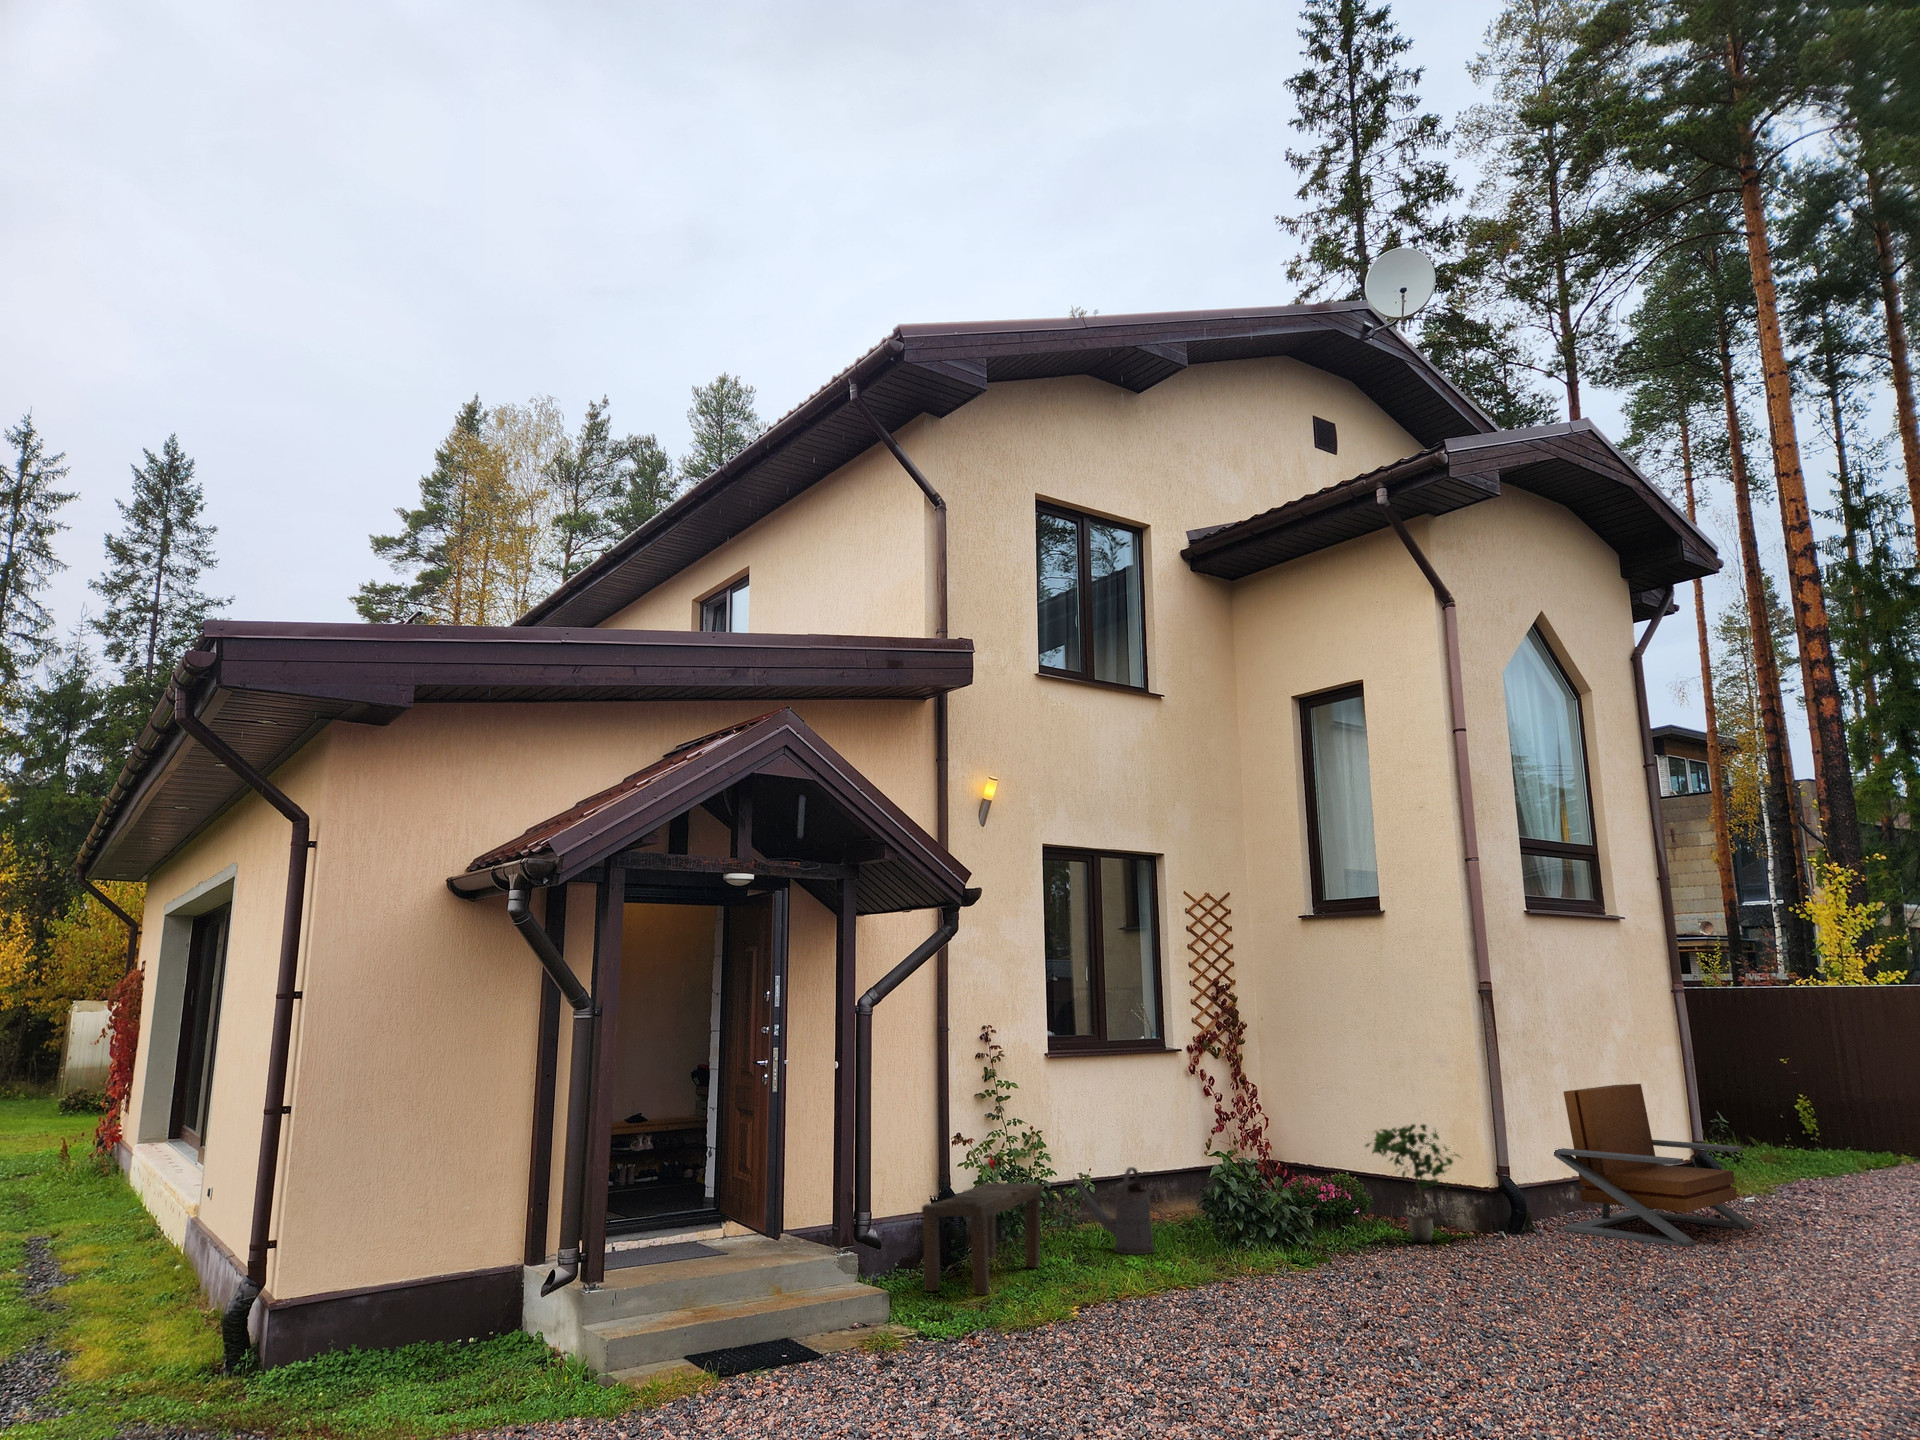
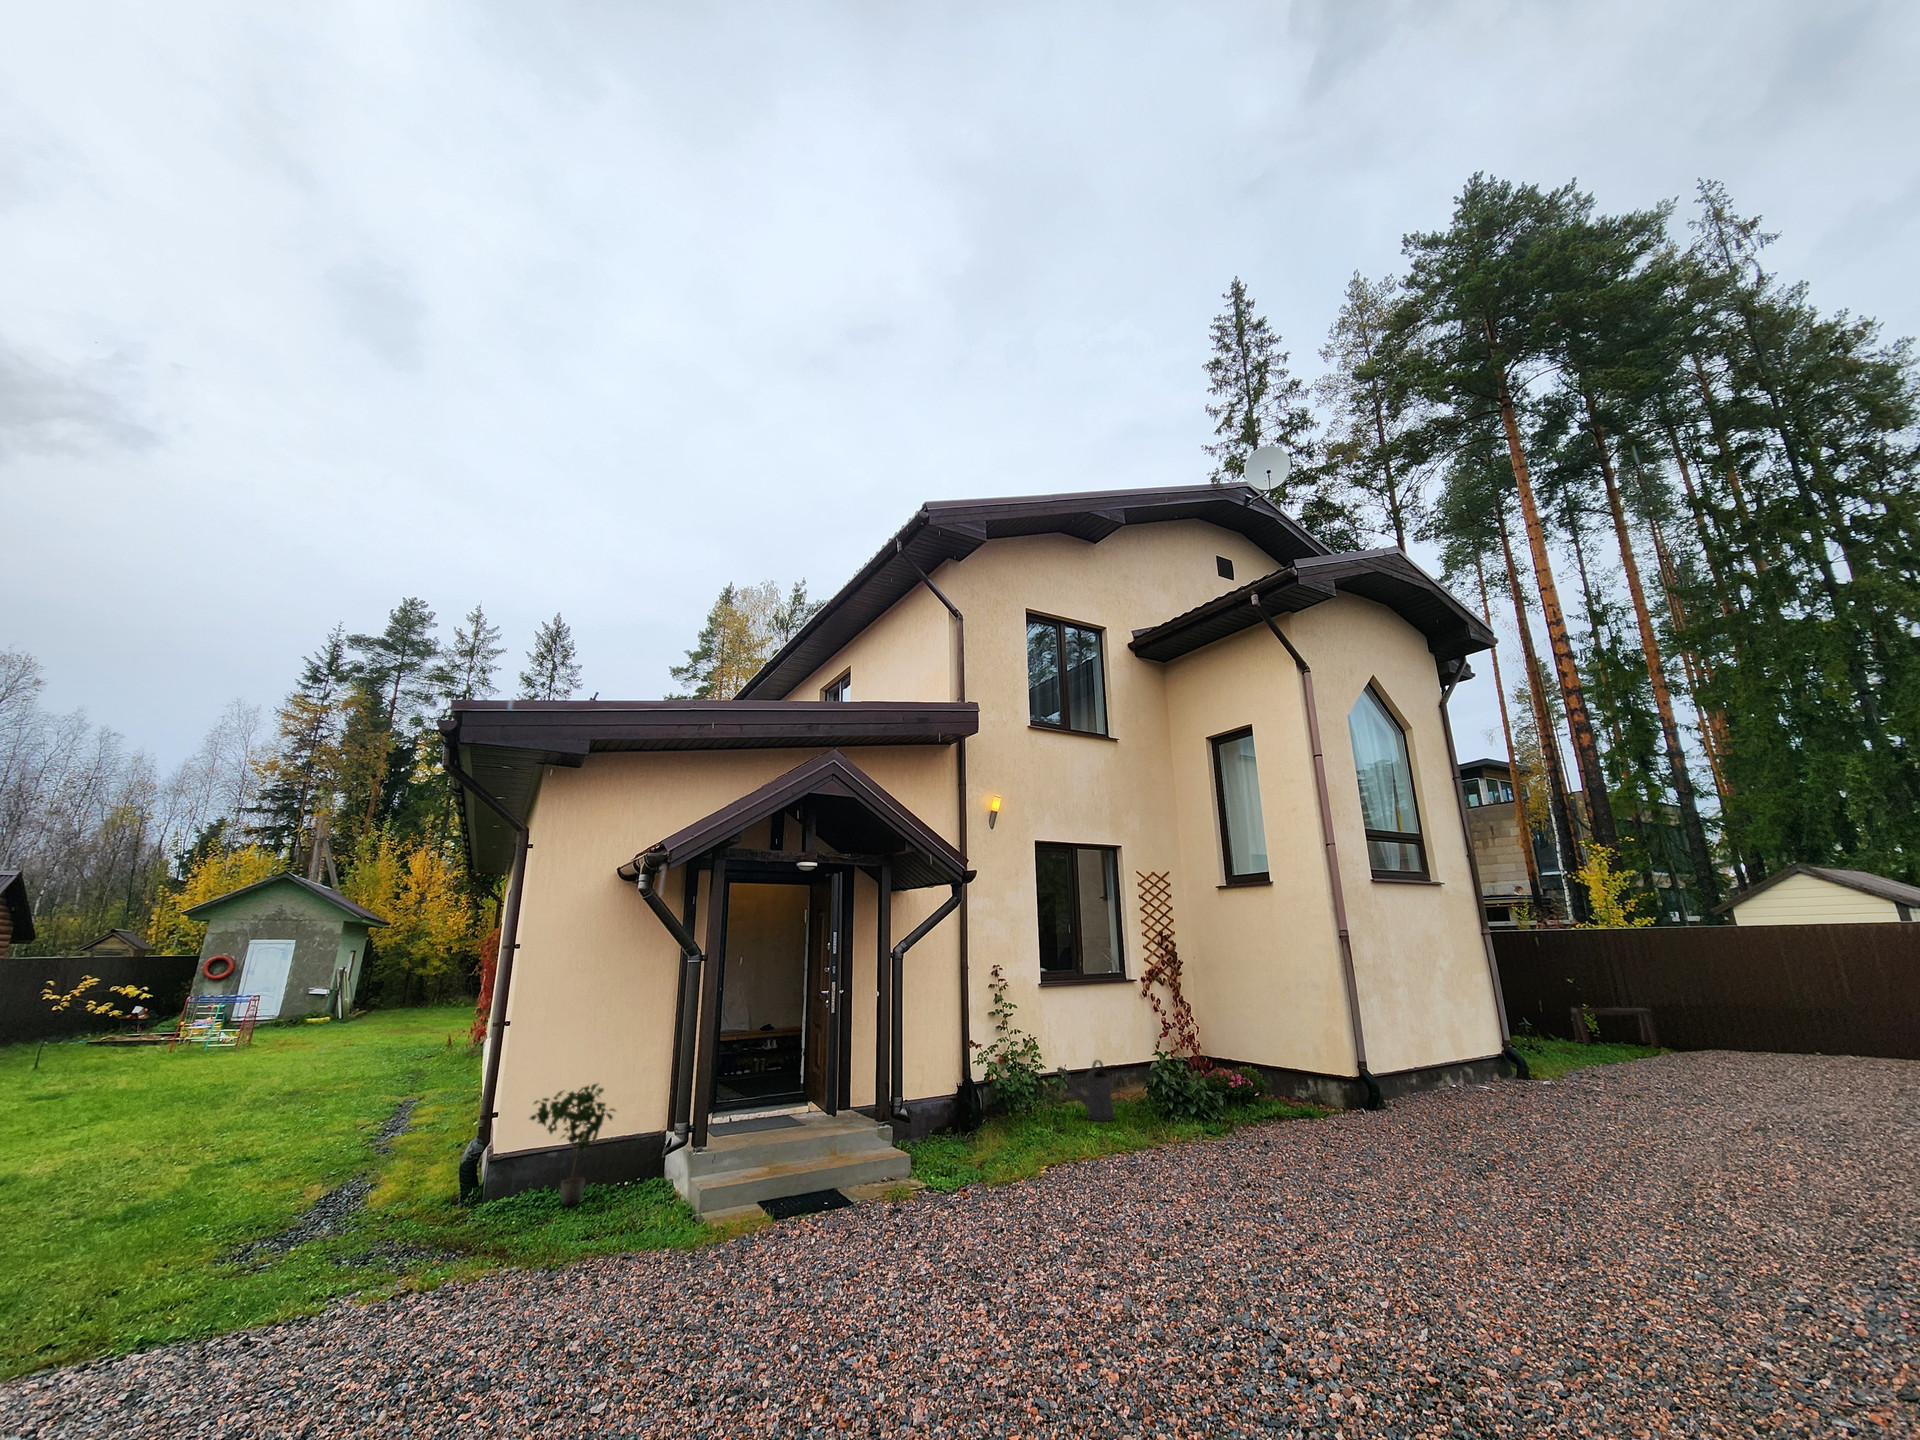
lounge chair: present [1554,1084,1753,1247] -> none [1395,1002,1549,1123]
potted plant: present [1366,1124,1460,1242] -> present [530,1084,615,1206]
bench: present [922,1182,1043,1295] -> present [1571,1008,1659,1047]

